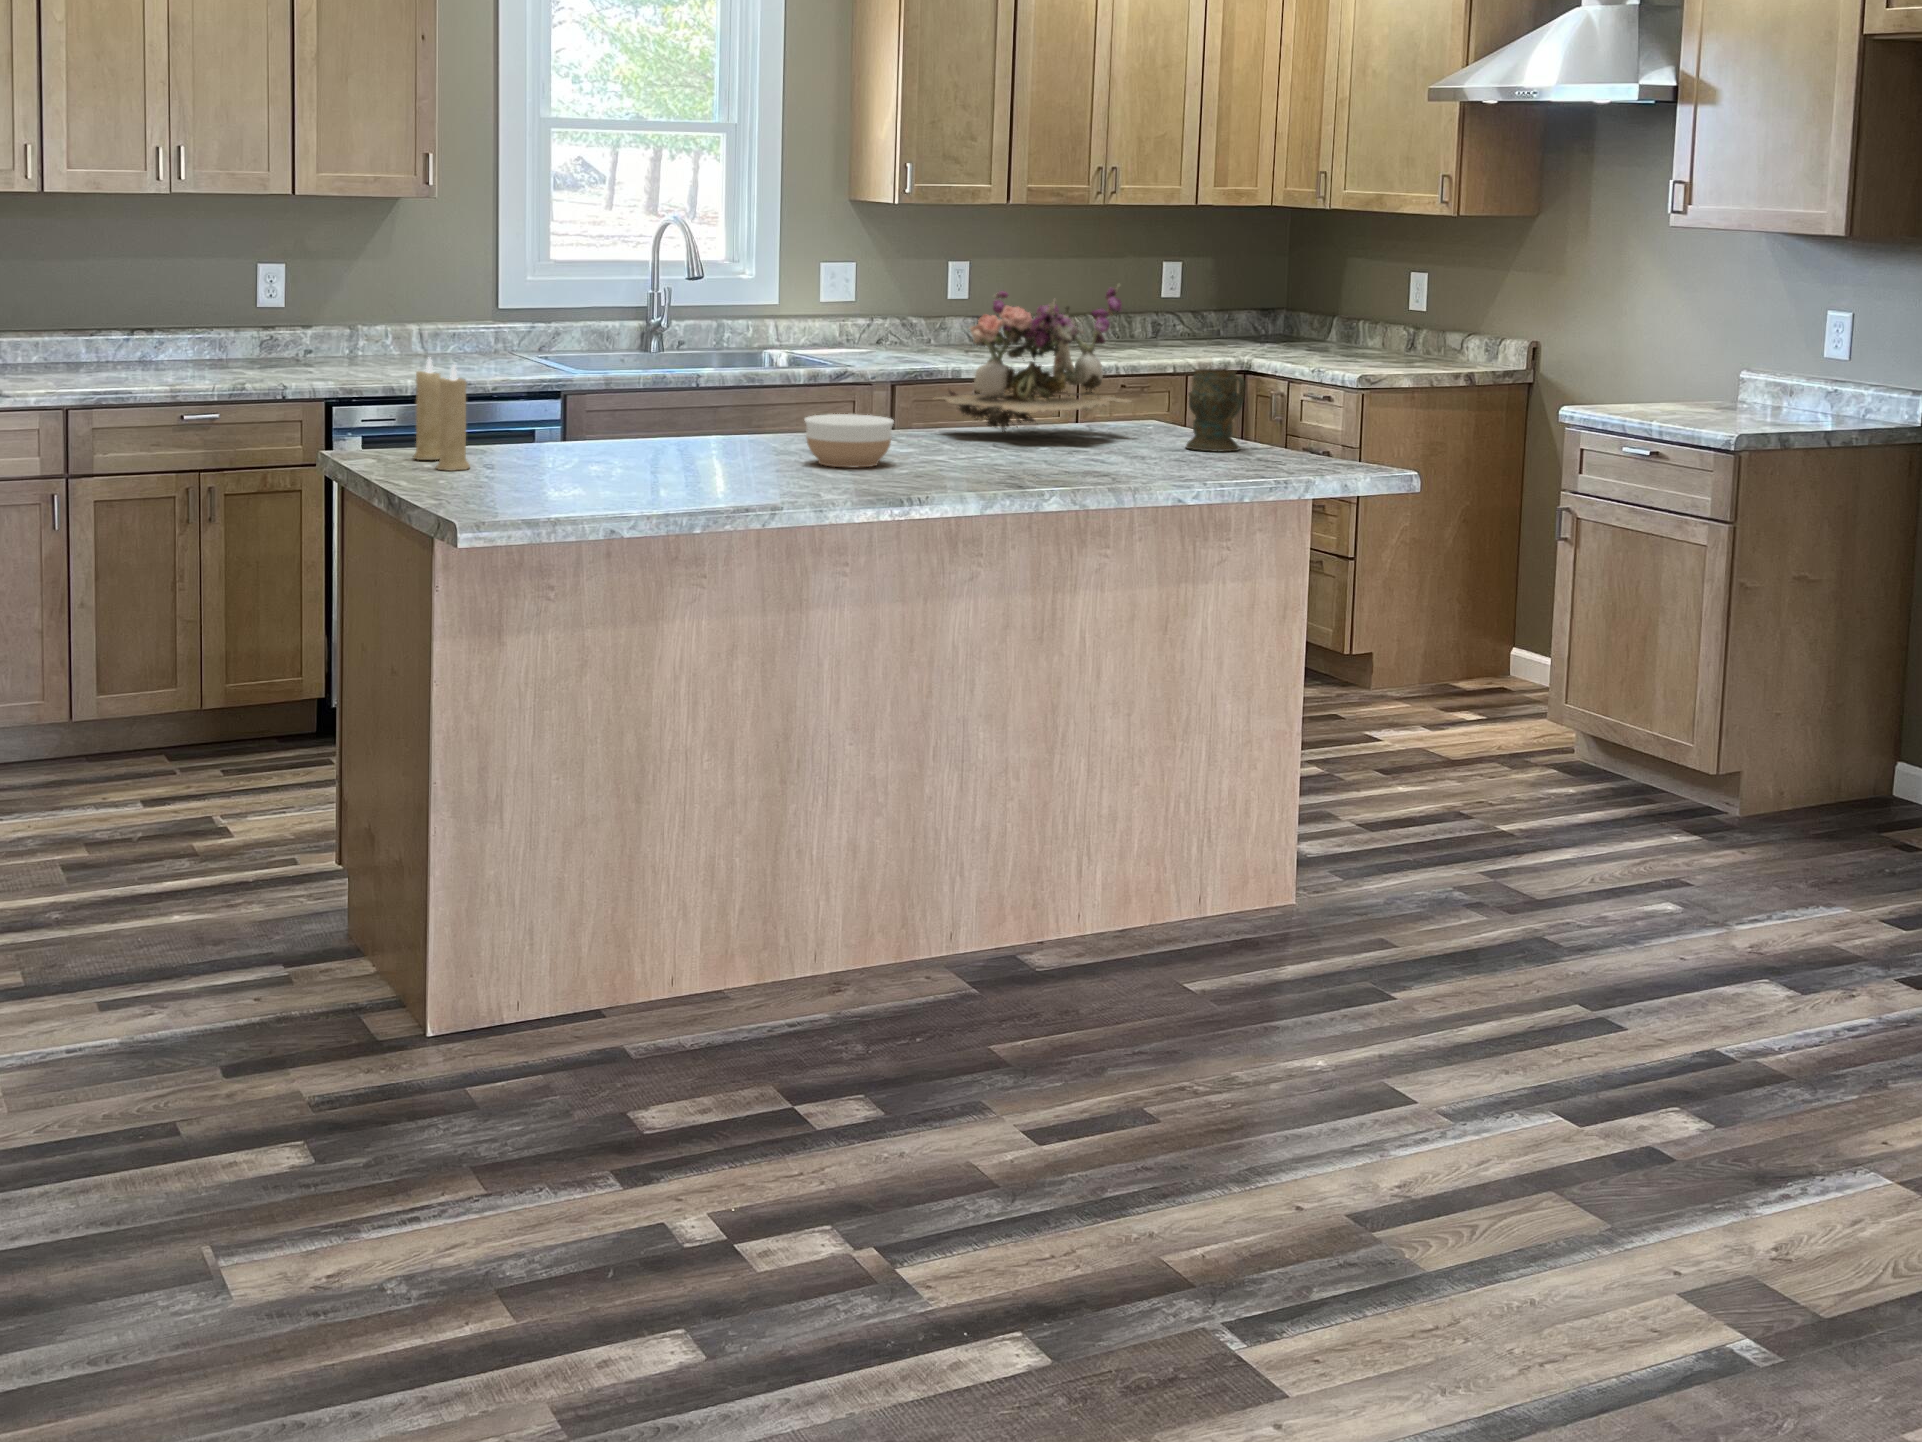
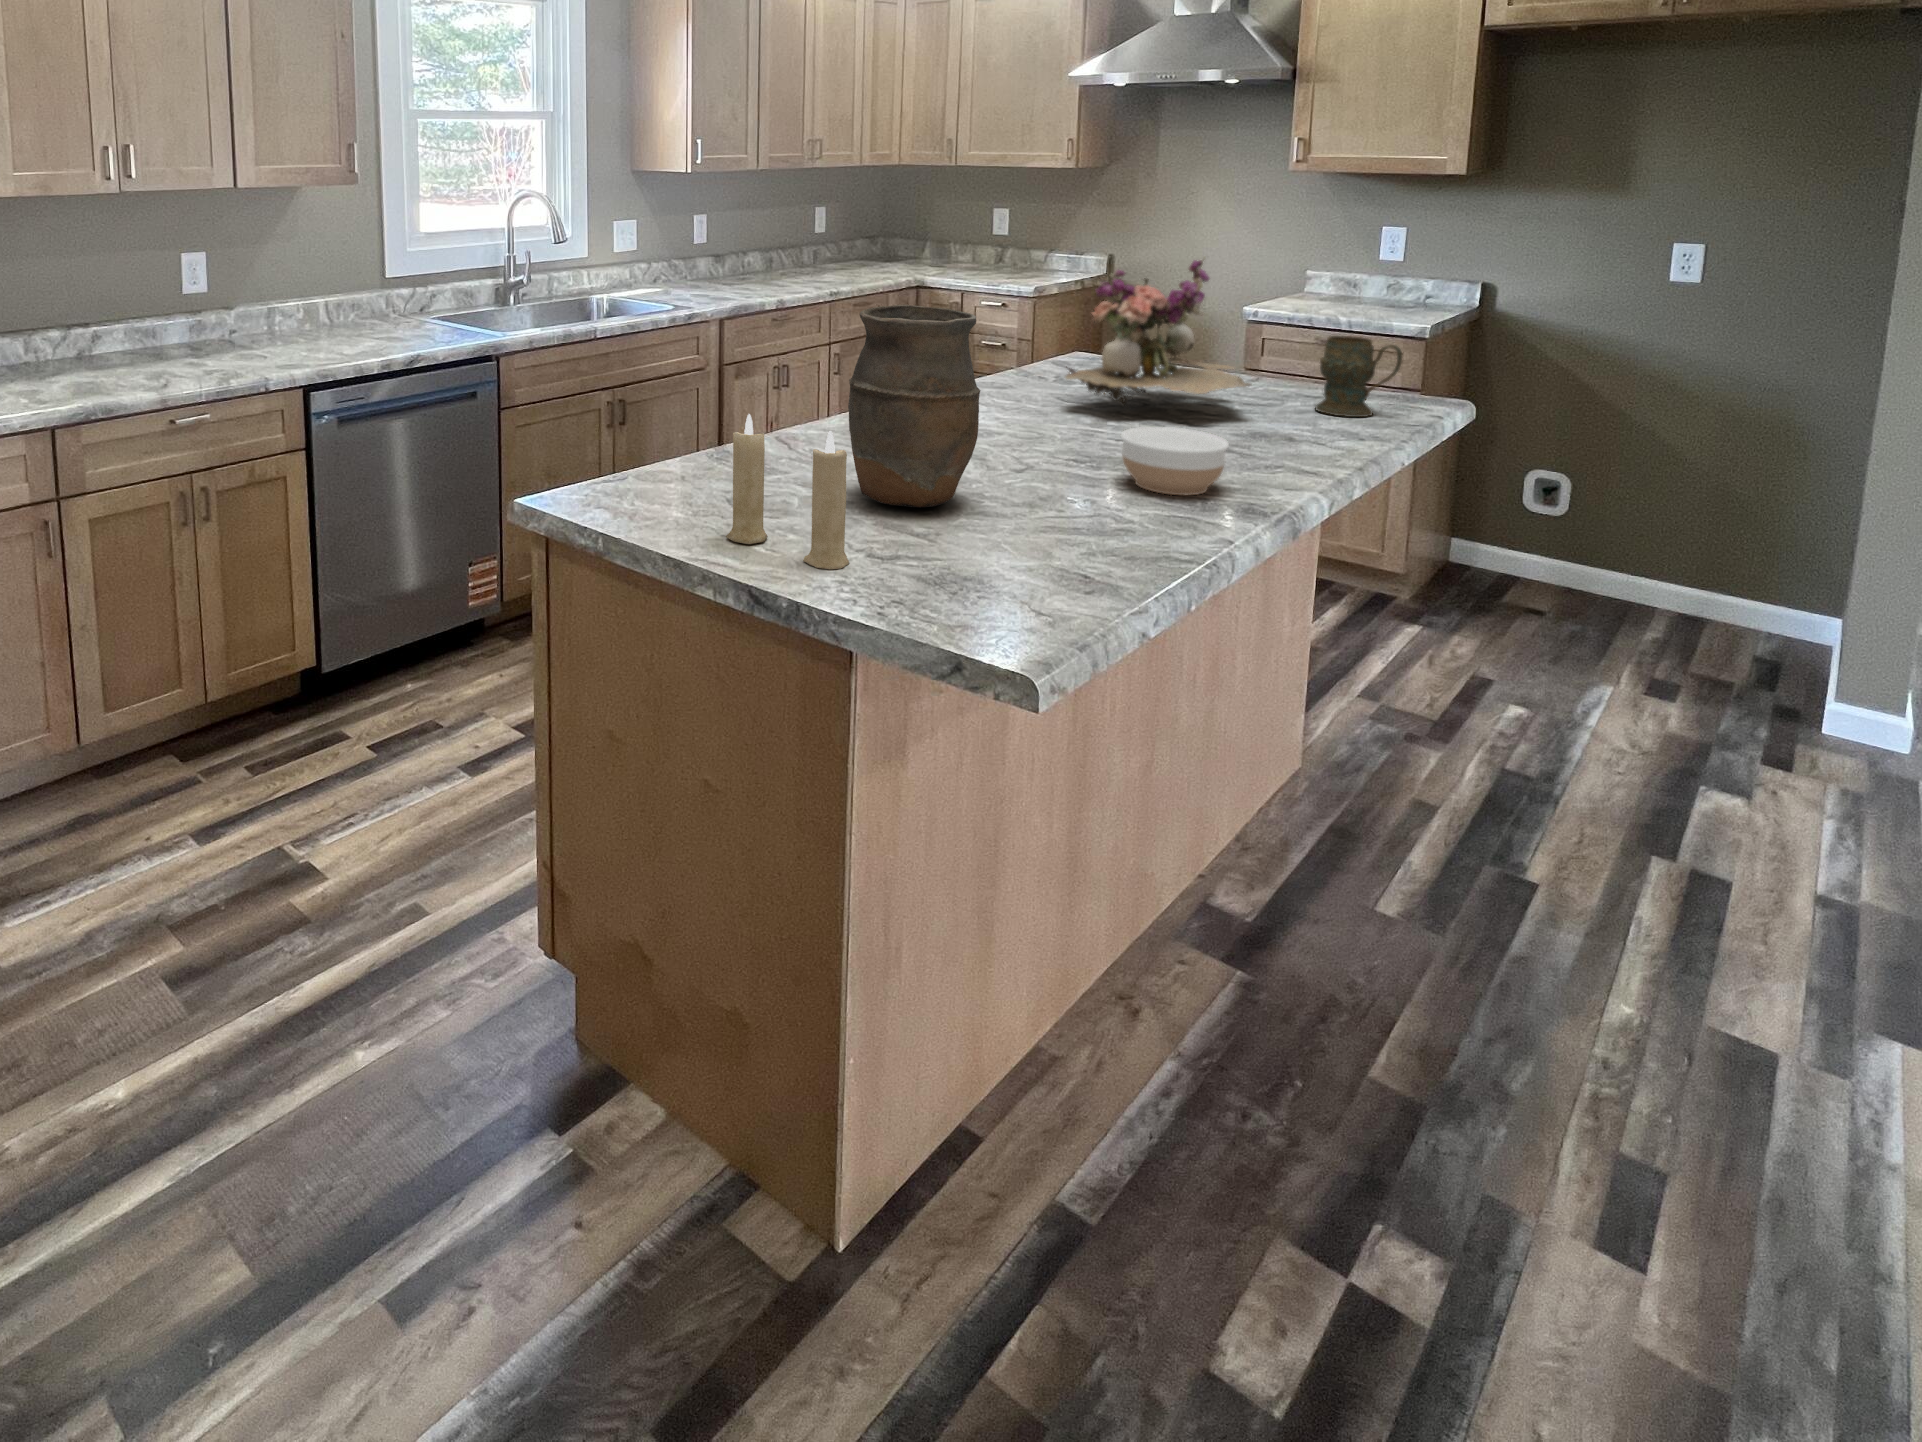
vase: none [553,288,663,456] -> present [848,305,980,508]

